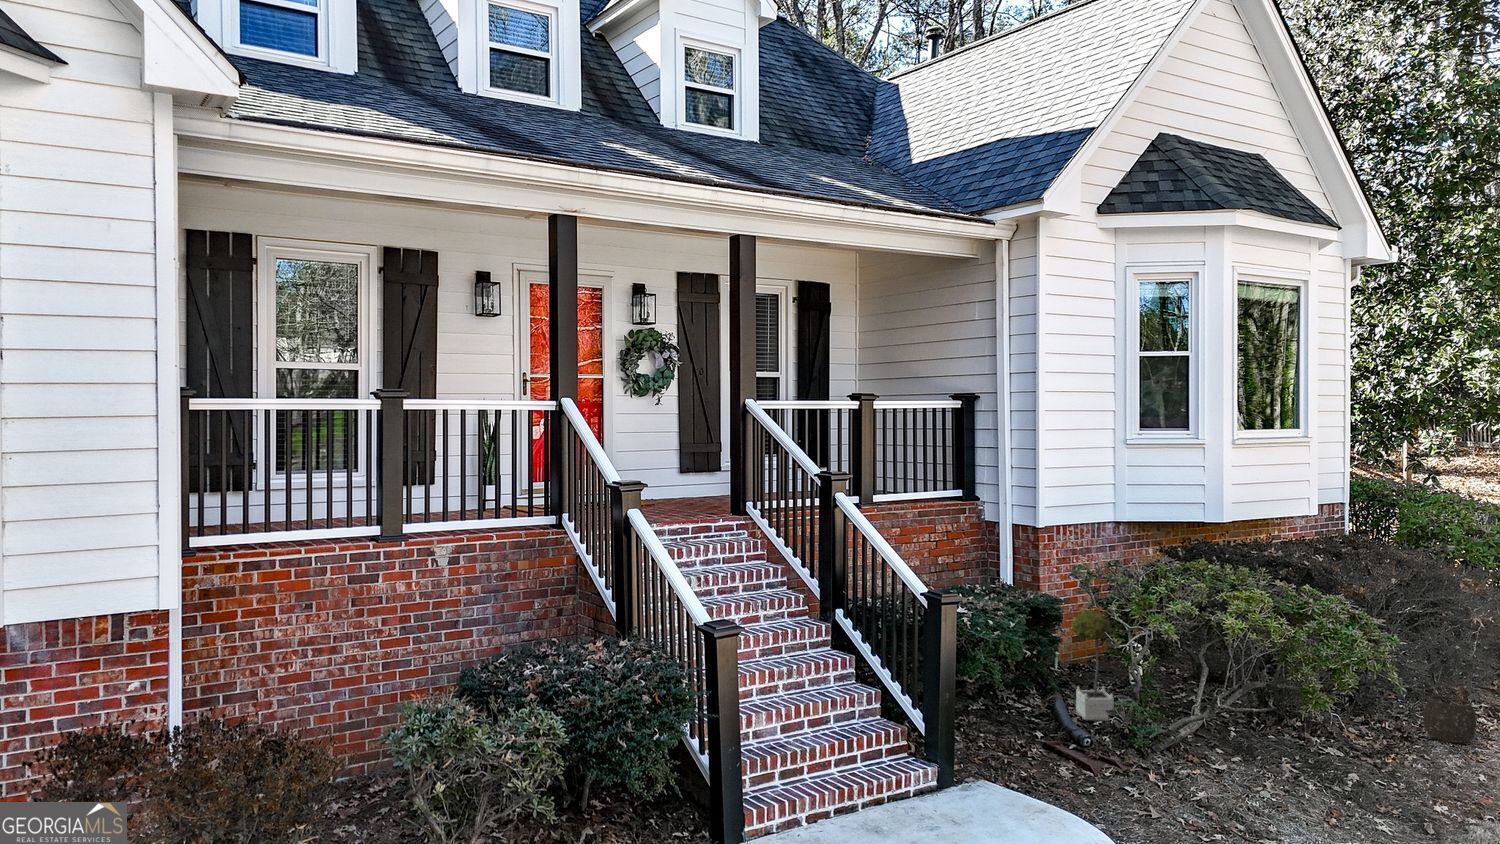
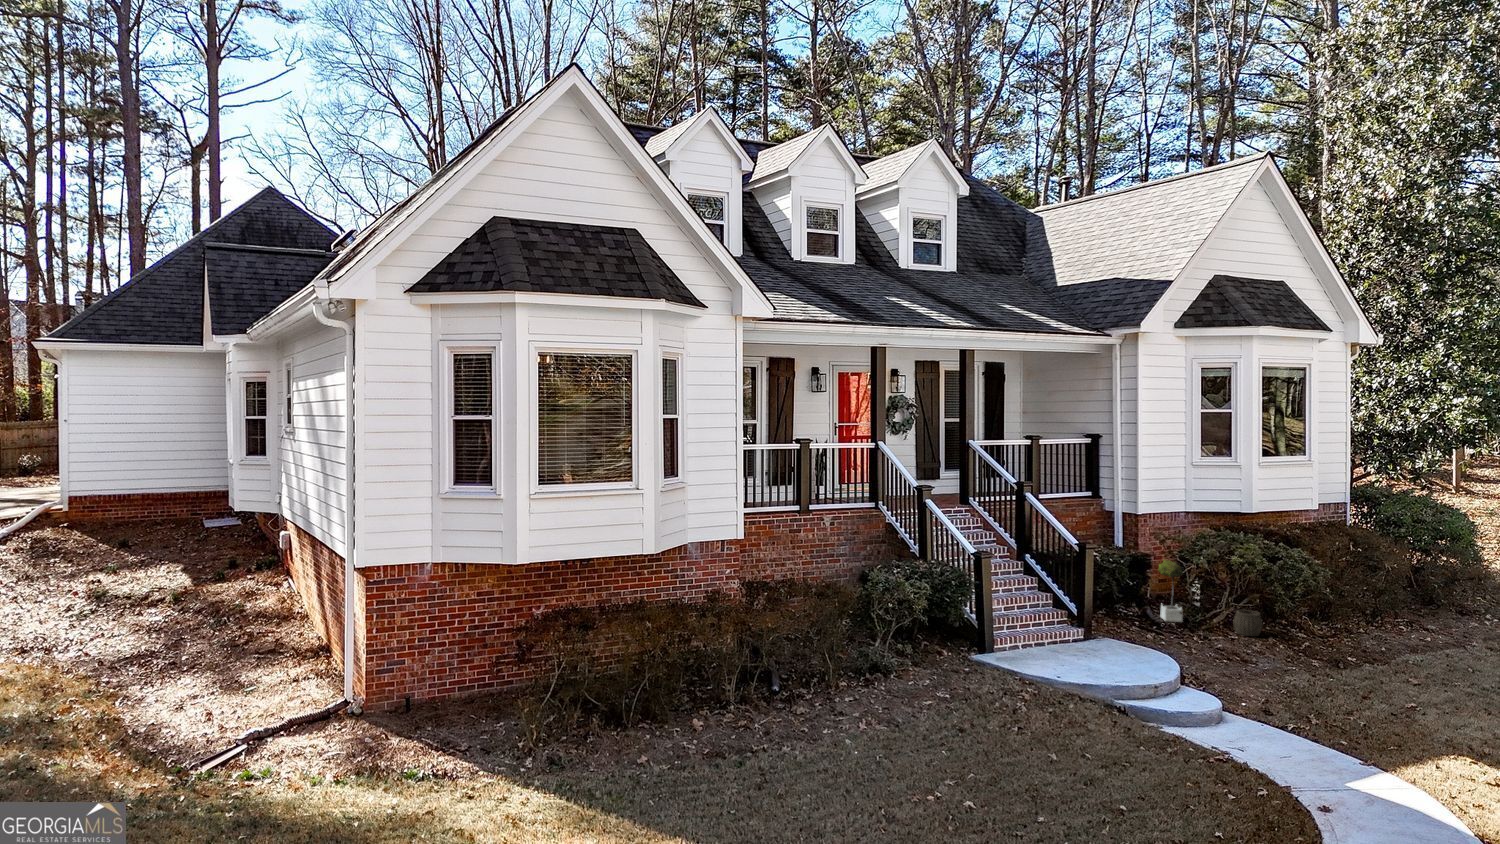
woven basket: present [1423,695,1477,743] -> present [1233,610,1263,636]

